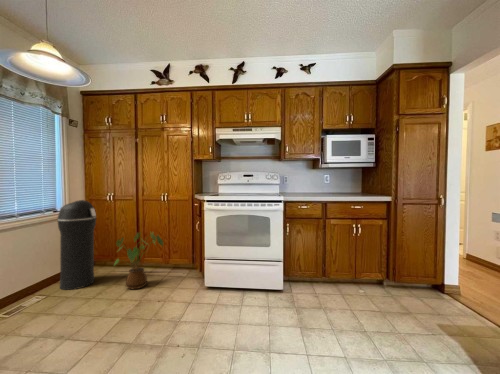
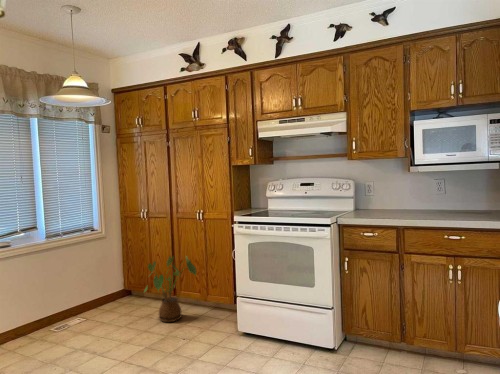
trash can: present [58,200,96,290] -> none [95,217,133,314]

